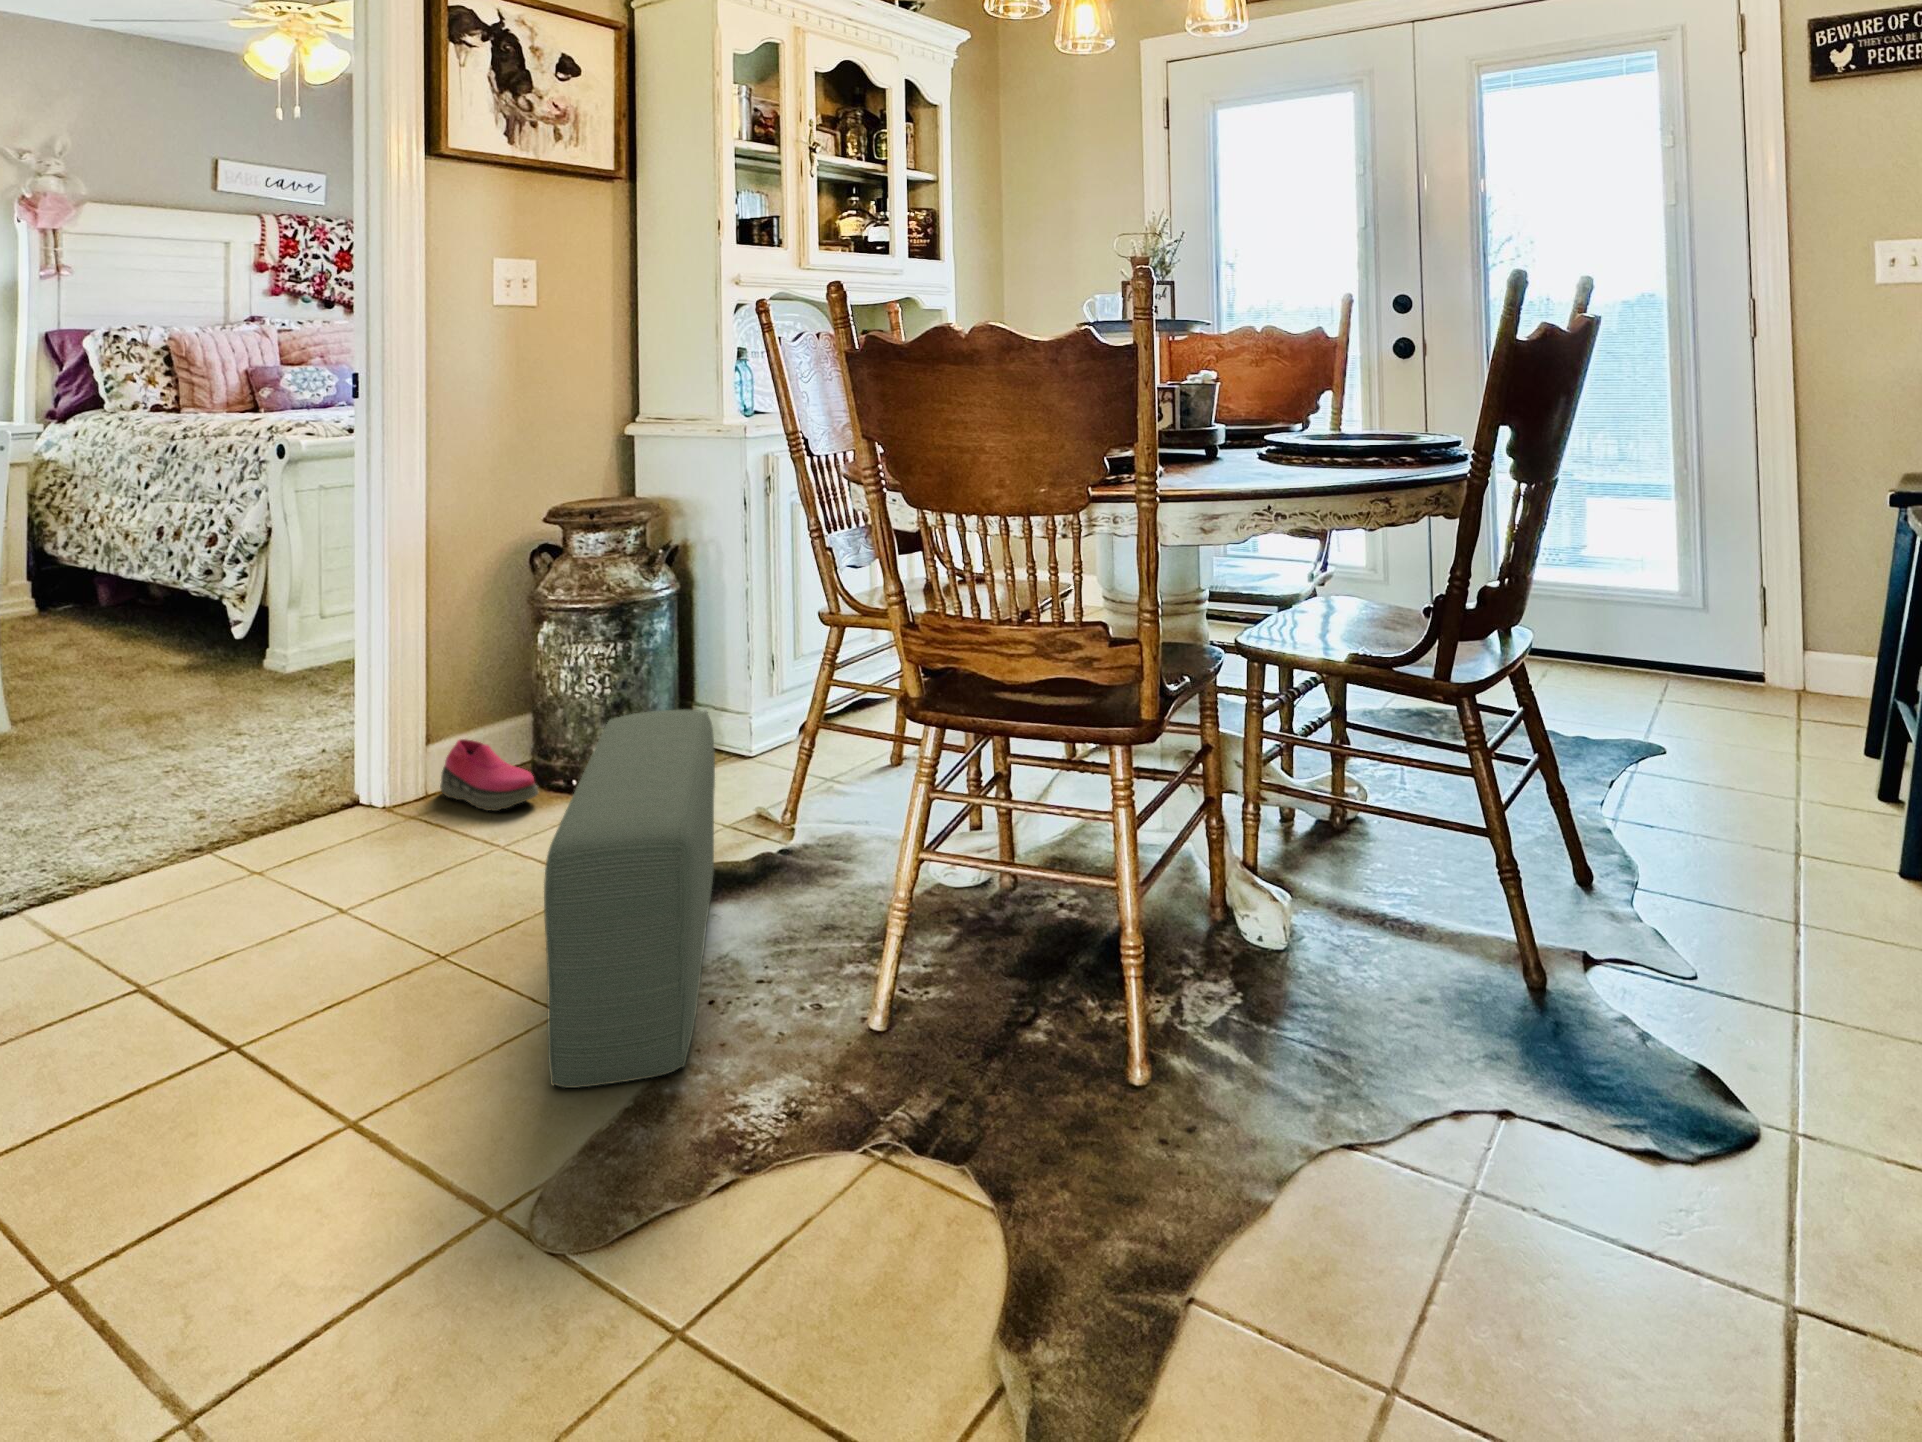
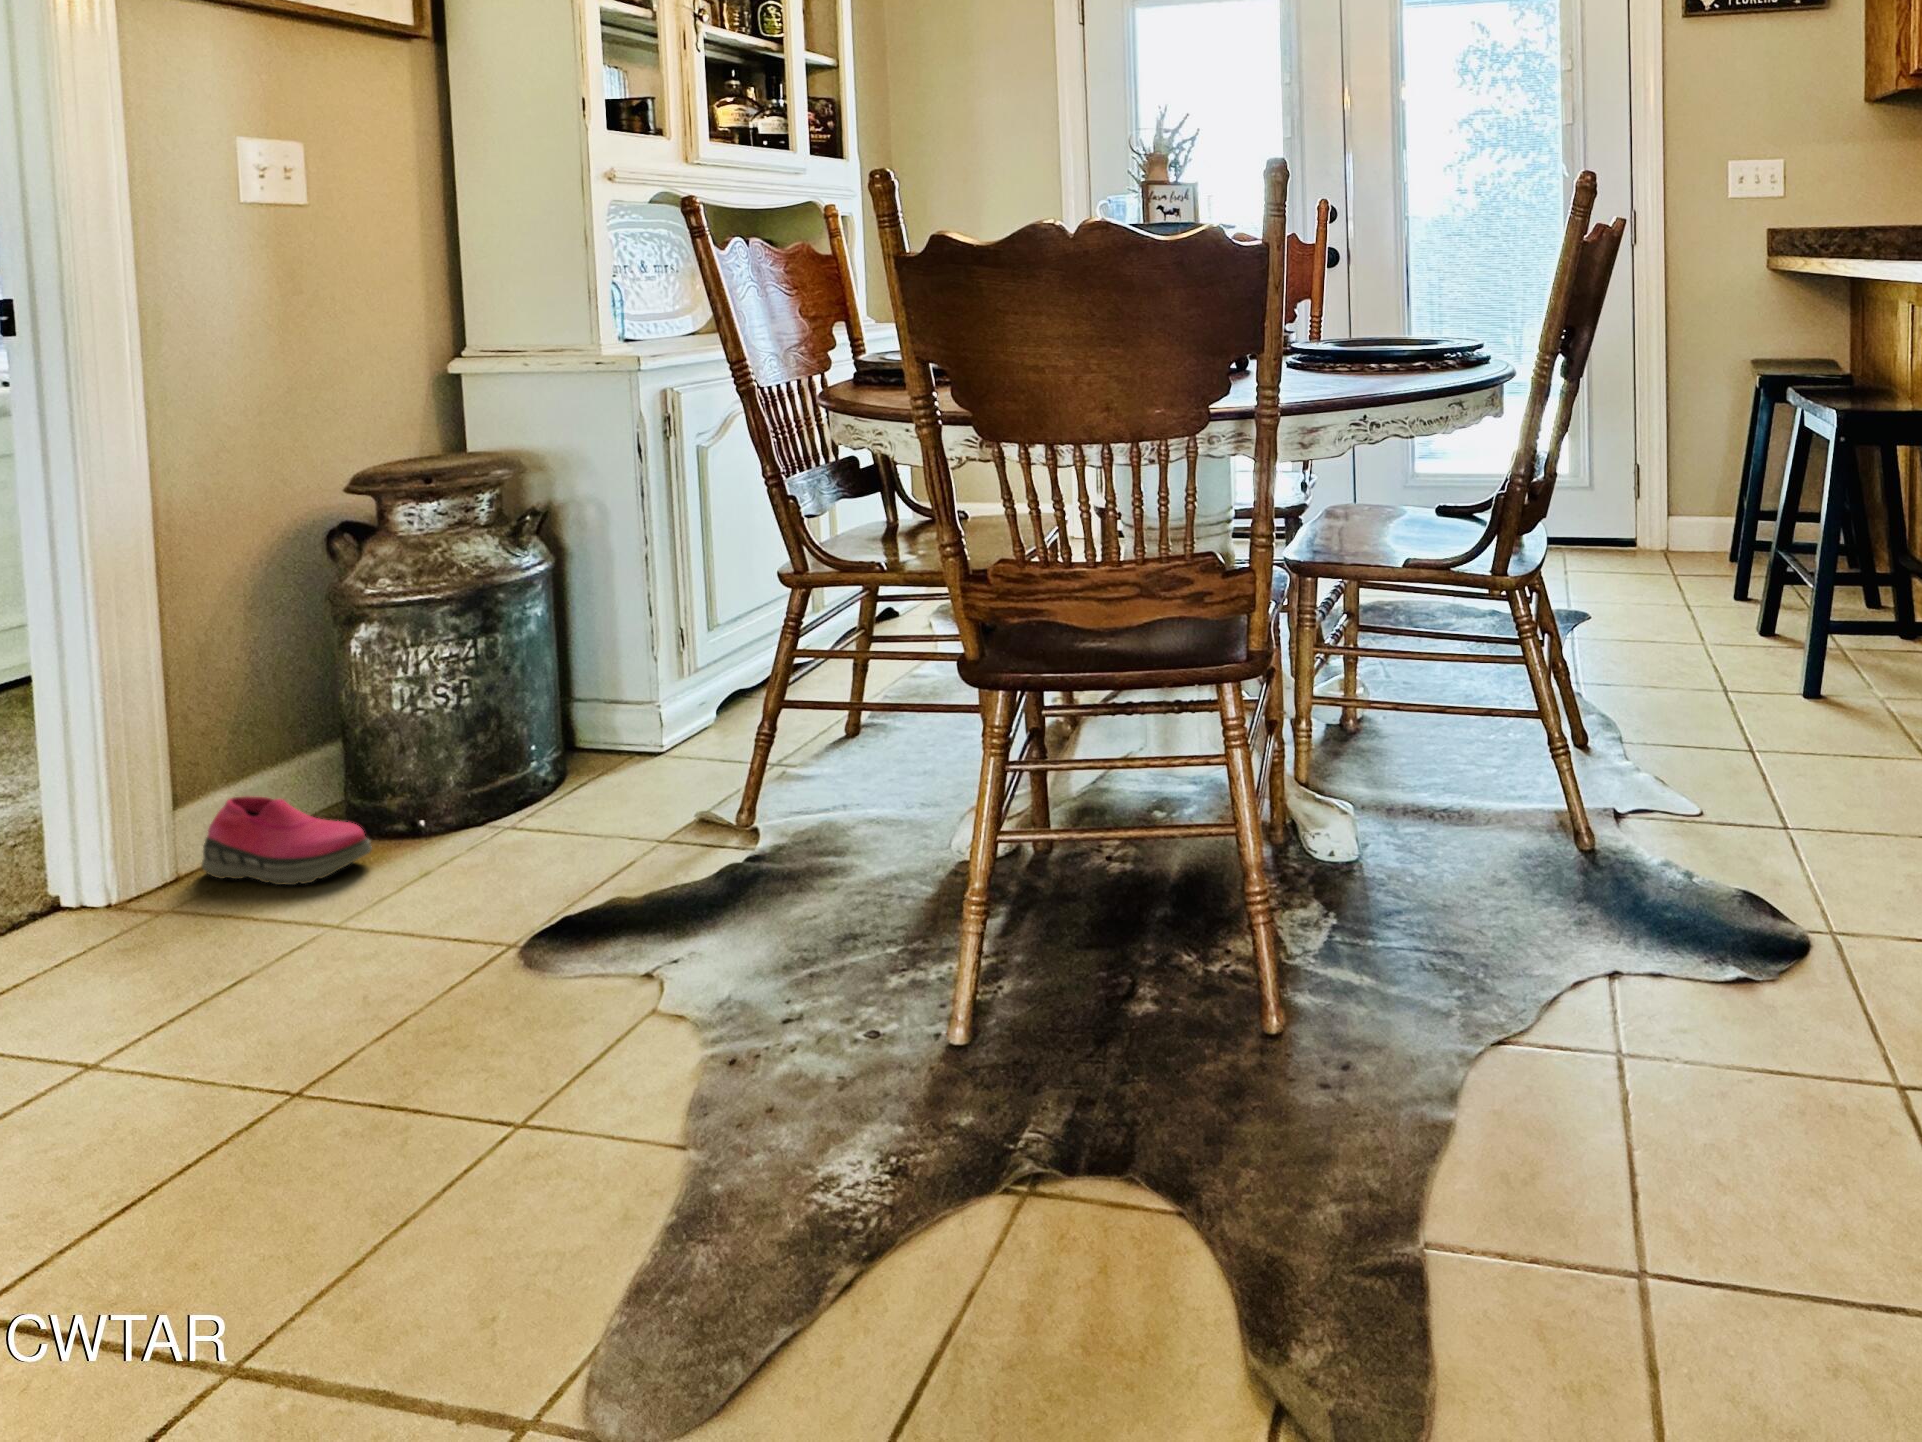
pouf: present [544,710,715,1088] -> none [513,712,732,1224]

